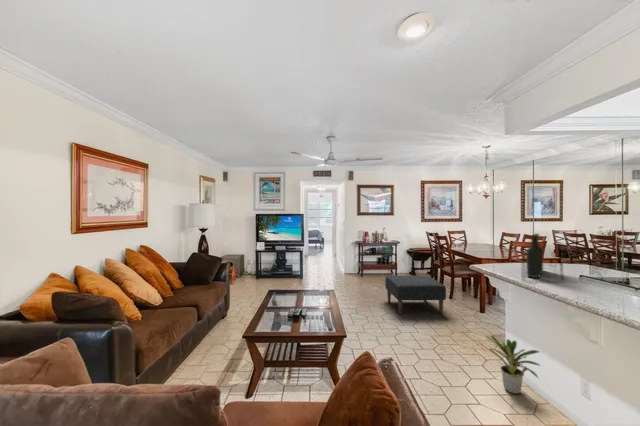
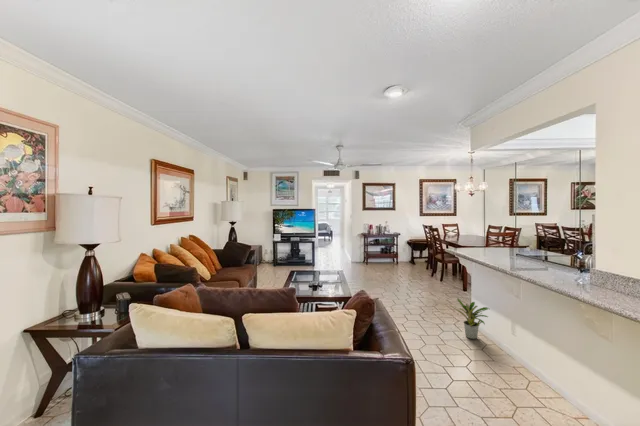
bottle: present [526,234,543,278] -> none [483,224,499,256]
ottoman: present [385,276,446,314] -> none [385,261,434,292]

